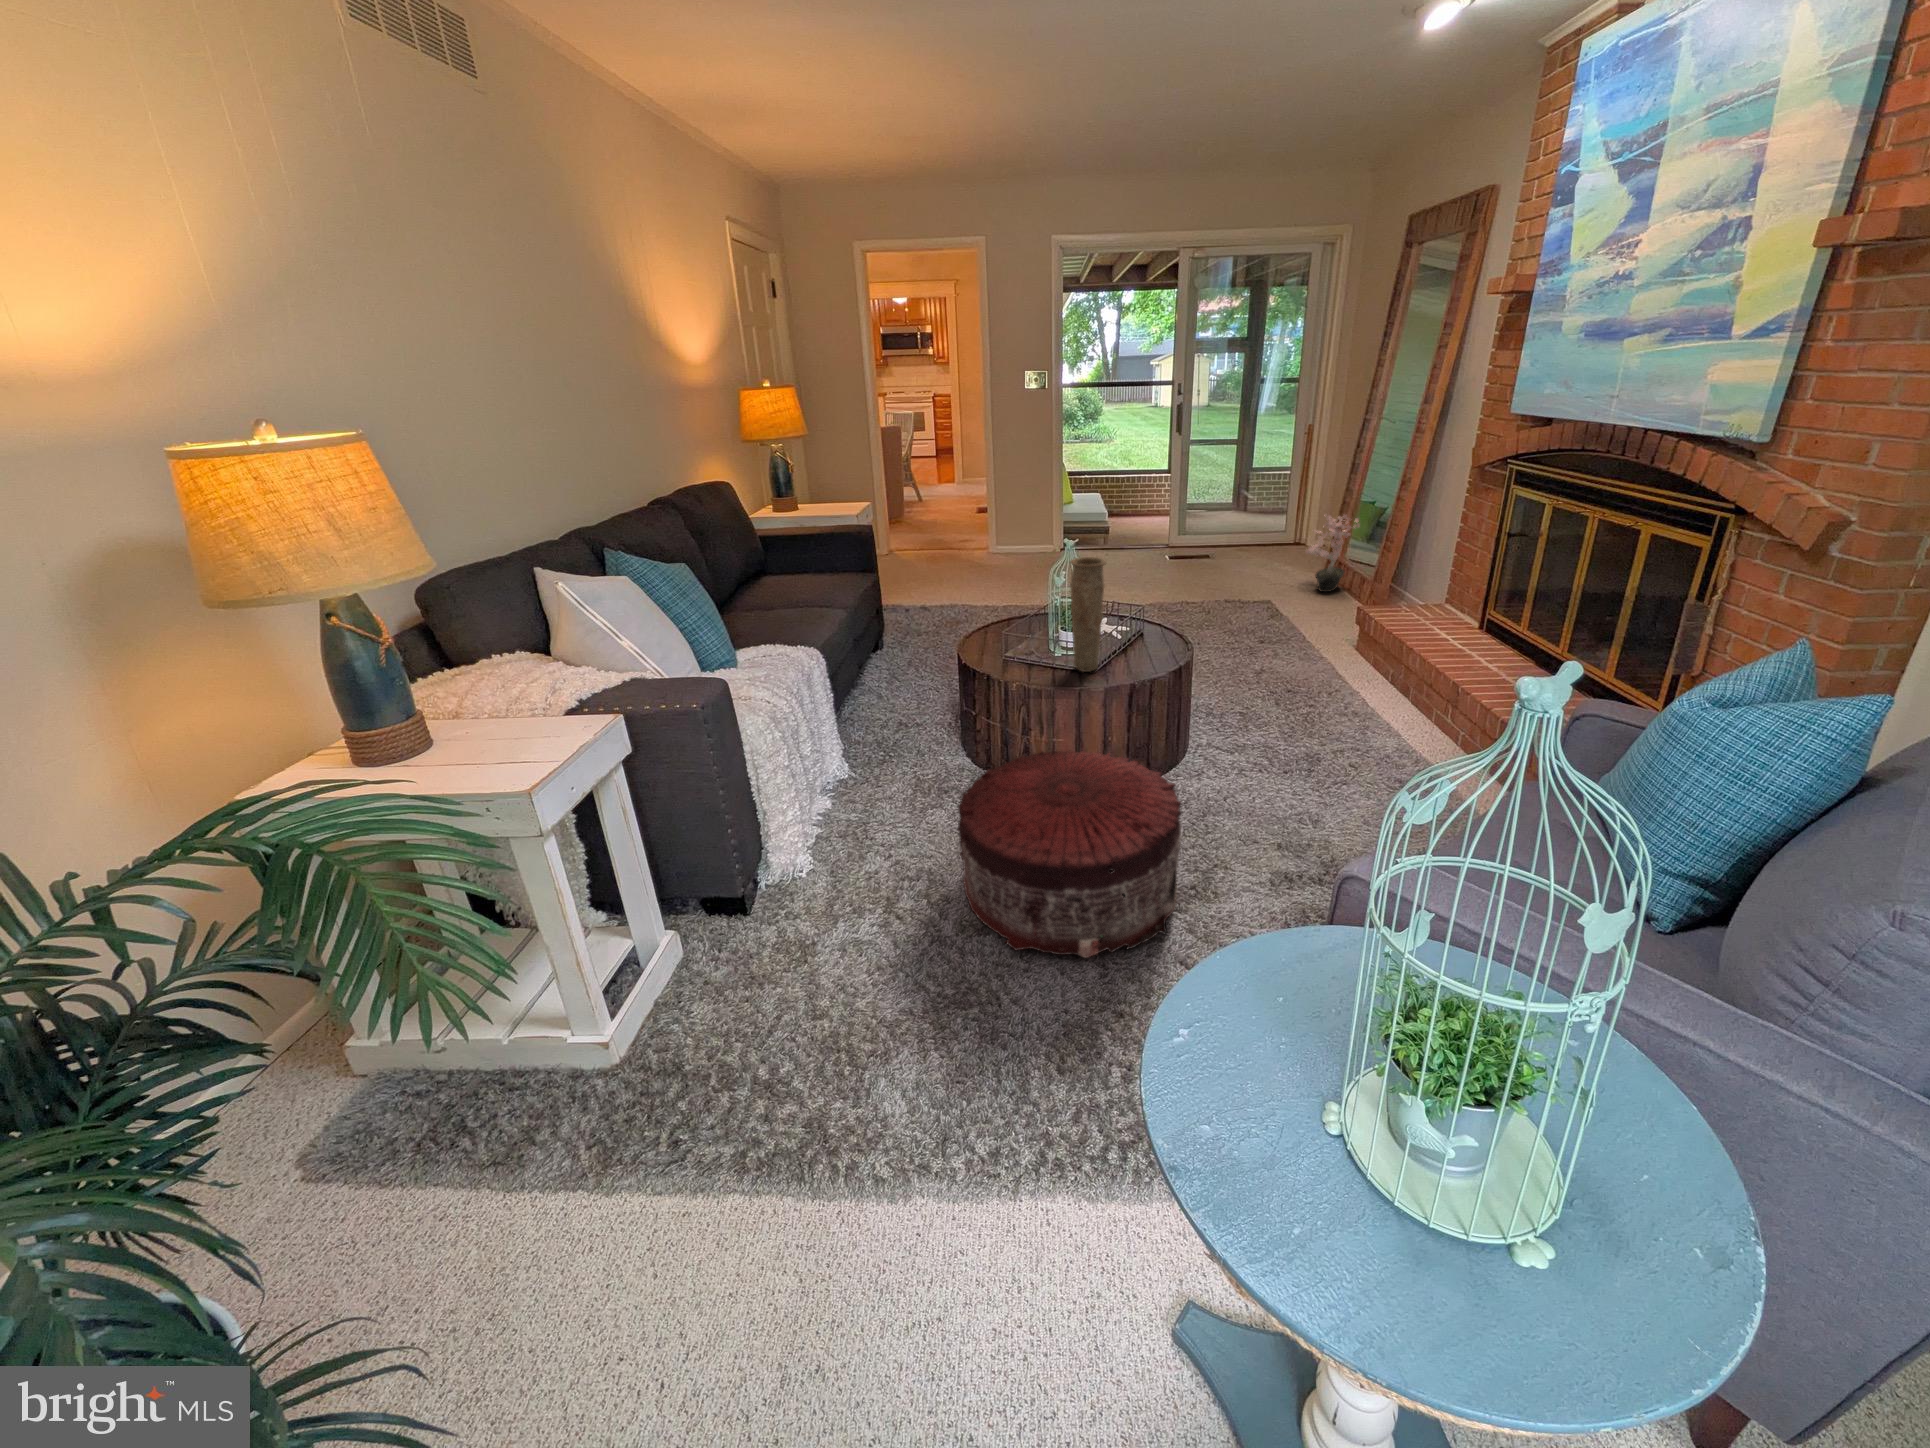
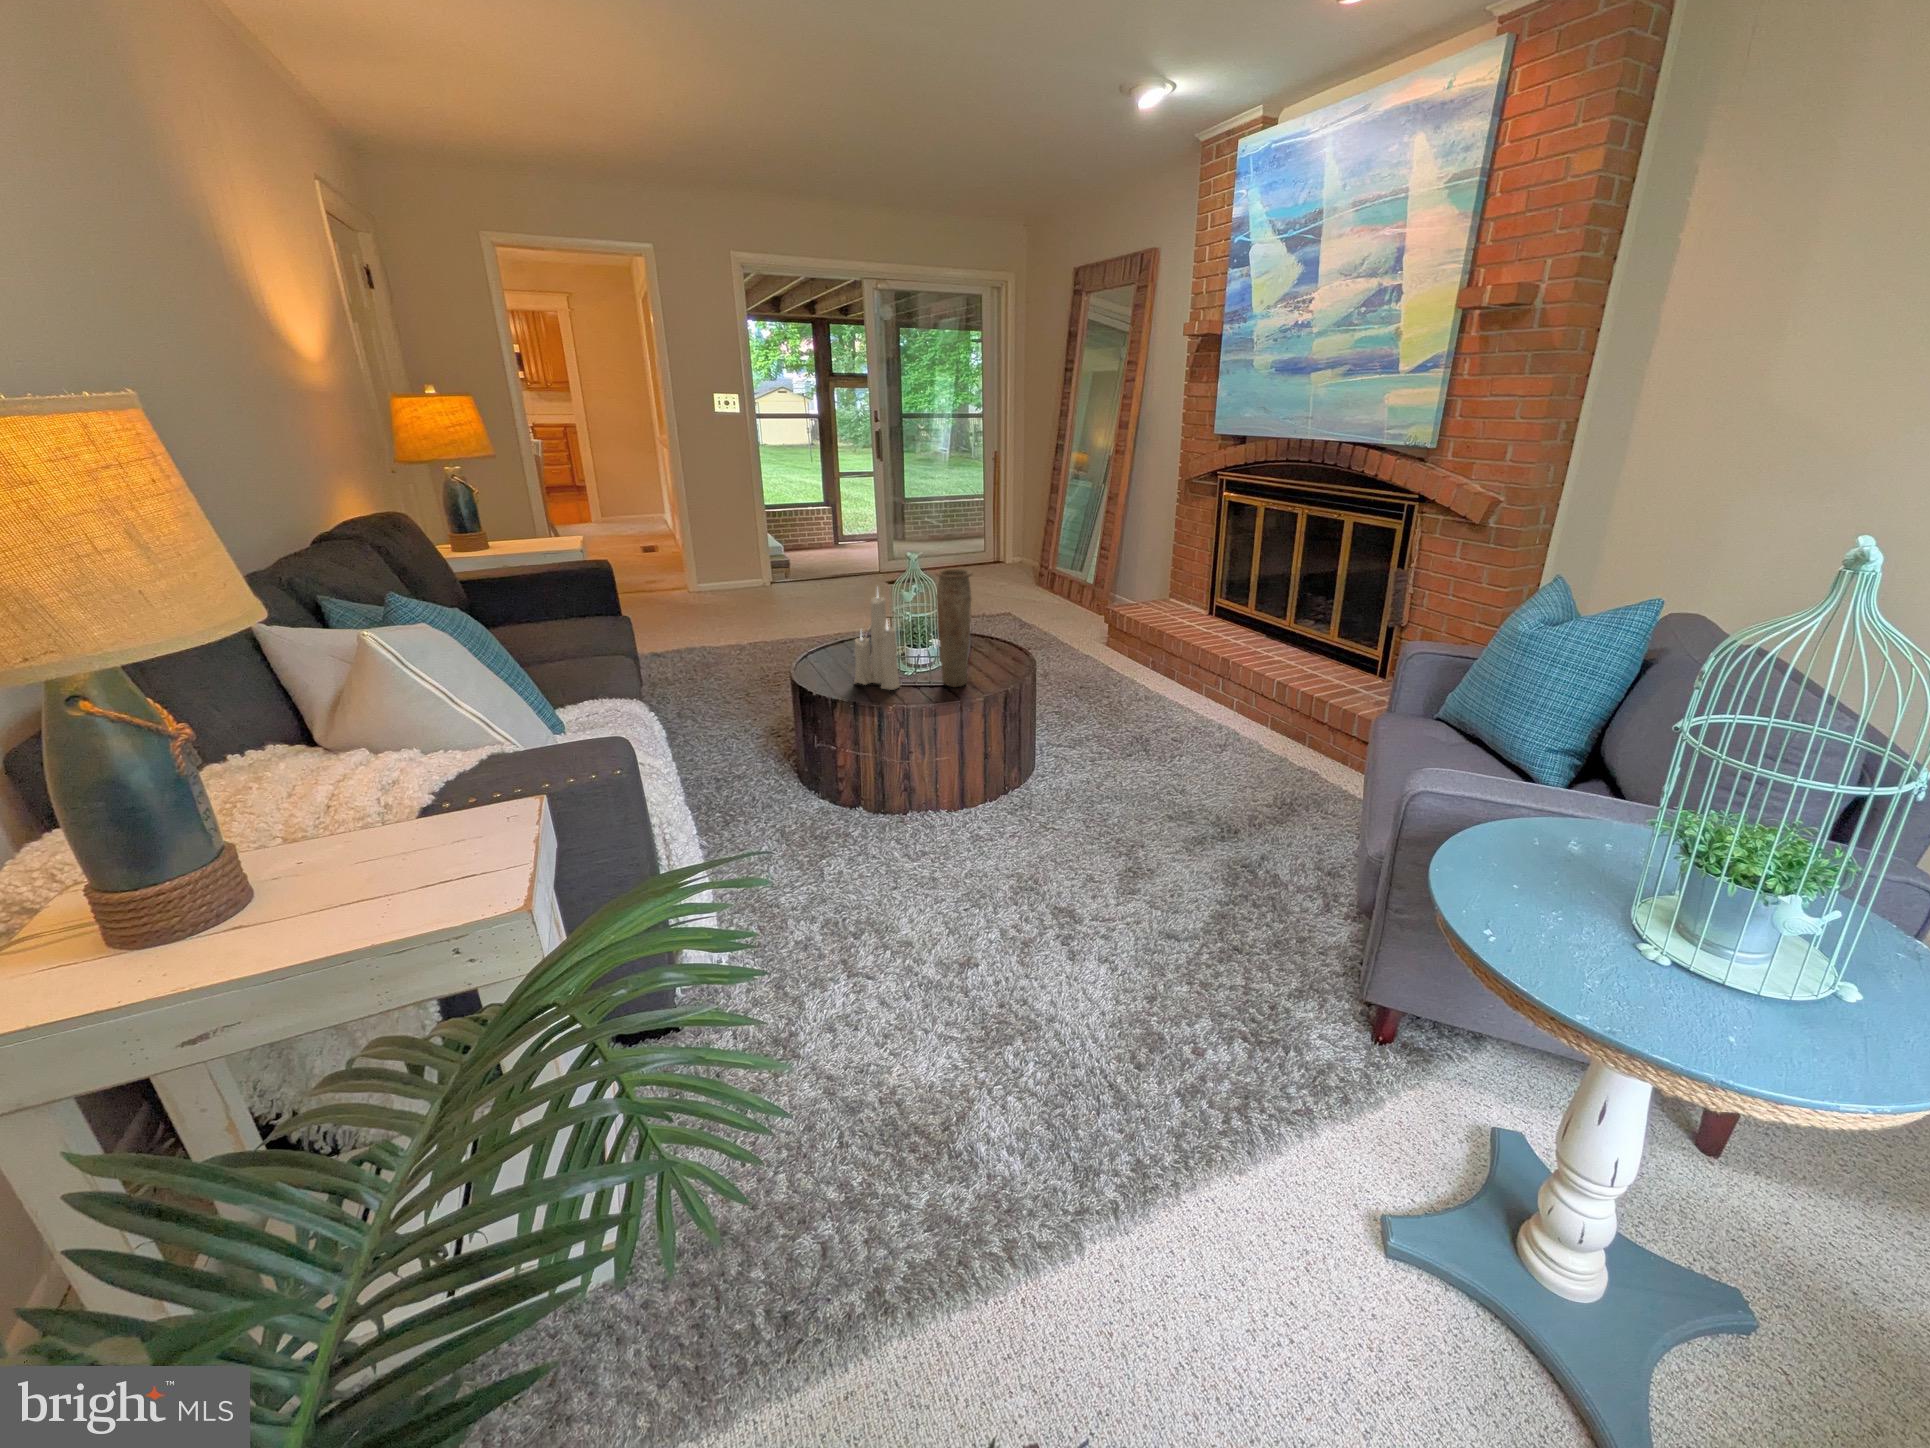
potted plant: present [1306,515,1359,592] -> none [1026,527,1080,603]
candle: none [1001,562,1037,666] -> present [854,596,900,690]
pouf: present [957,750,1182,958] -> none [905,758,1141,975]

